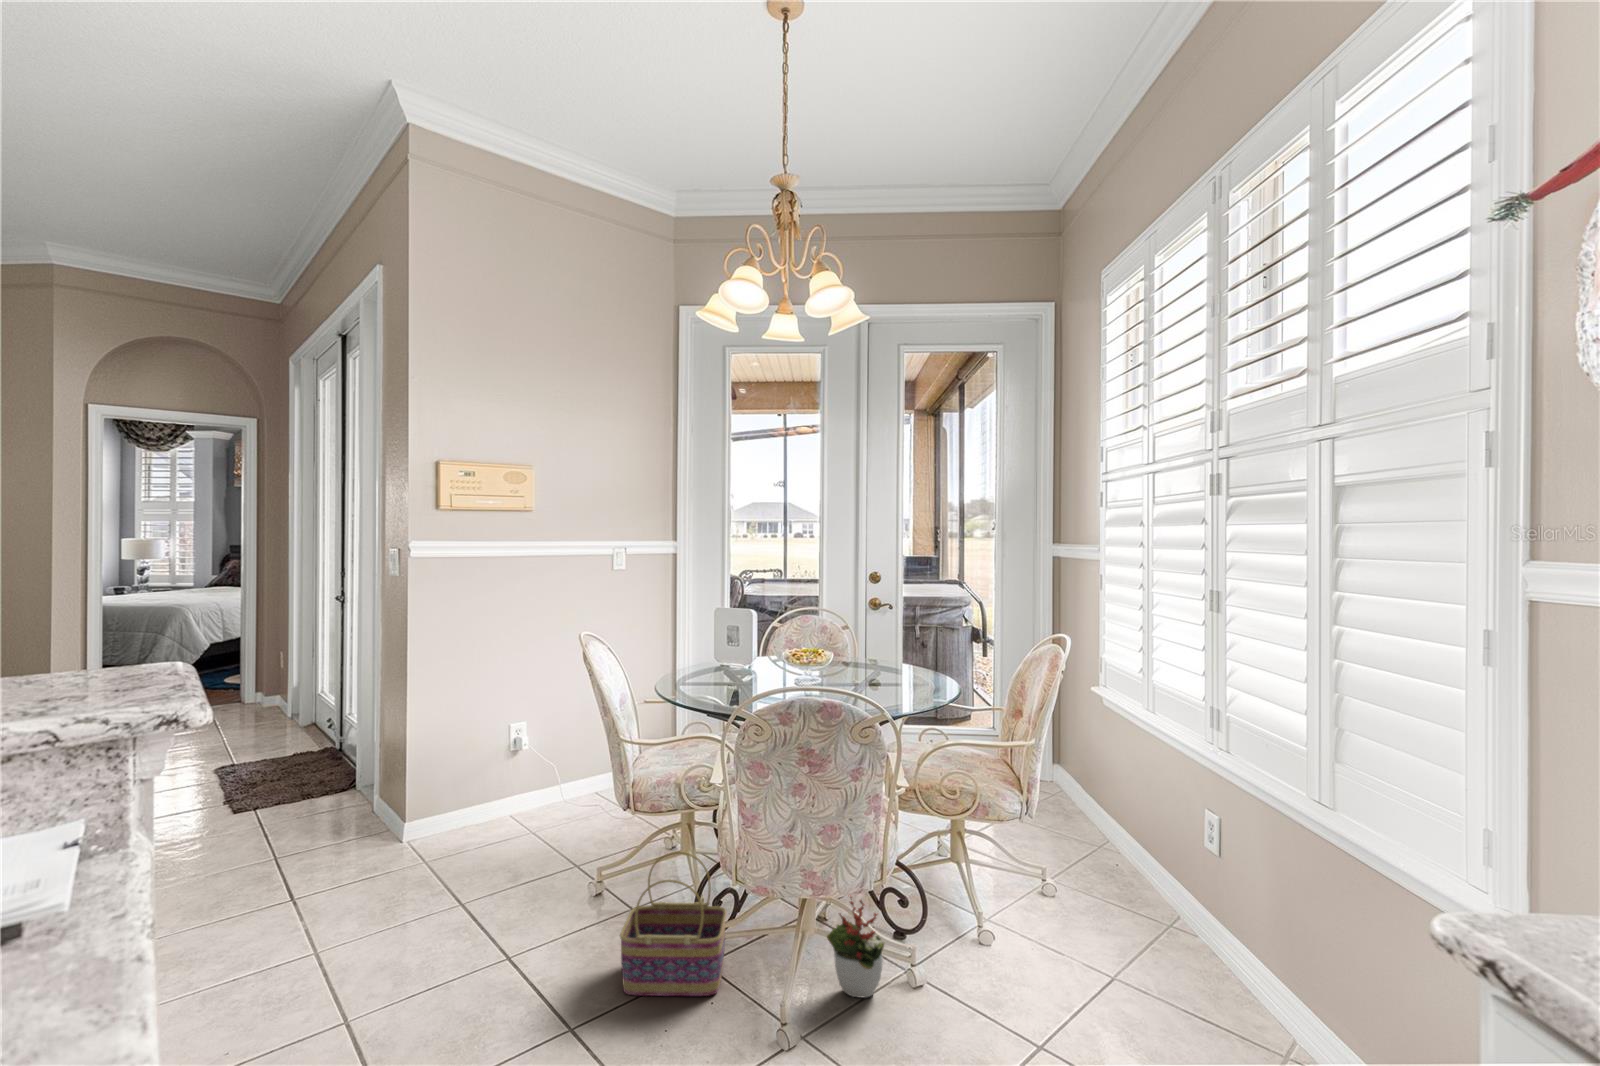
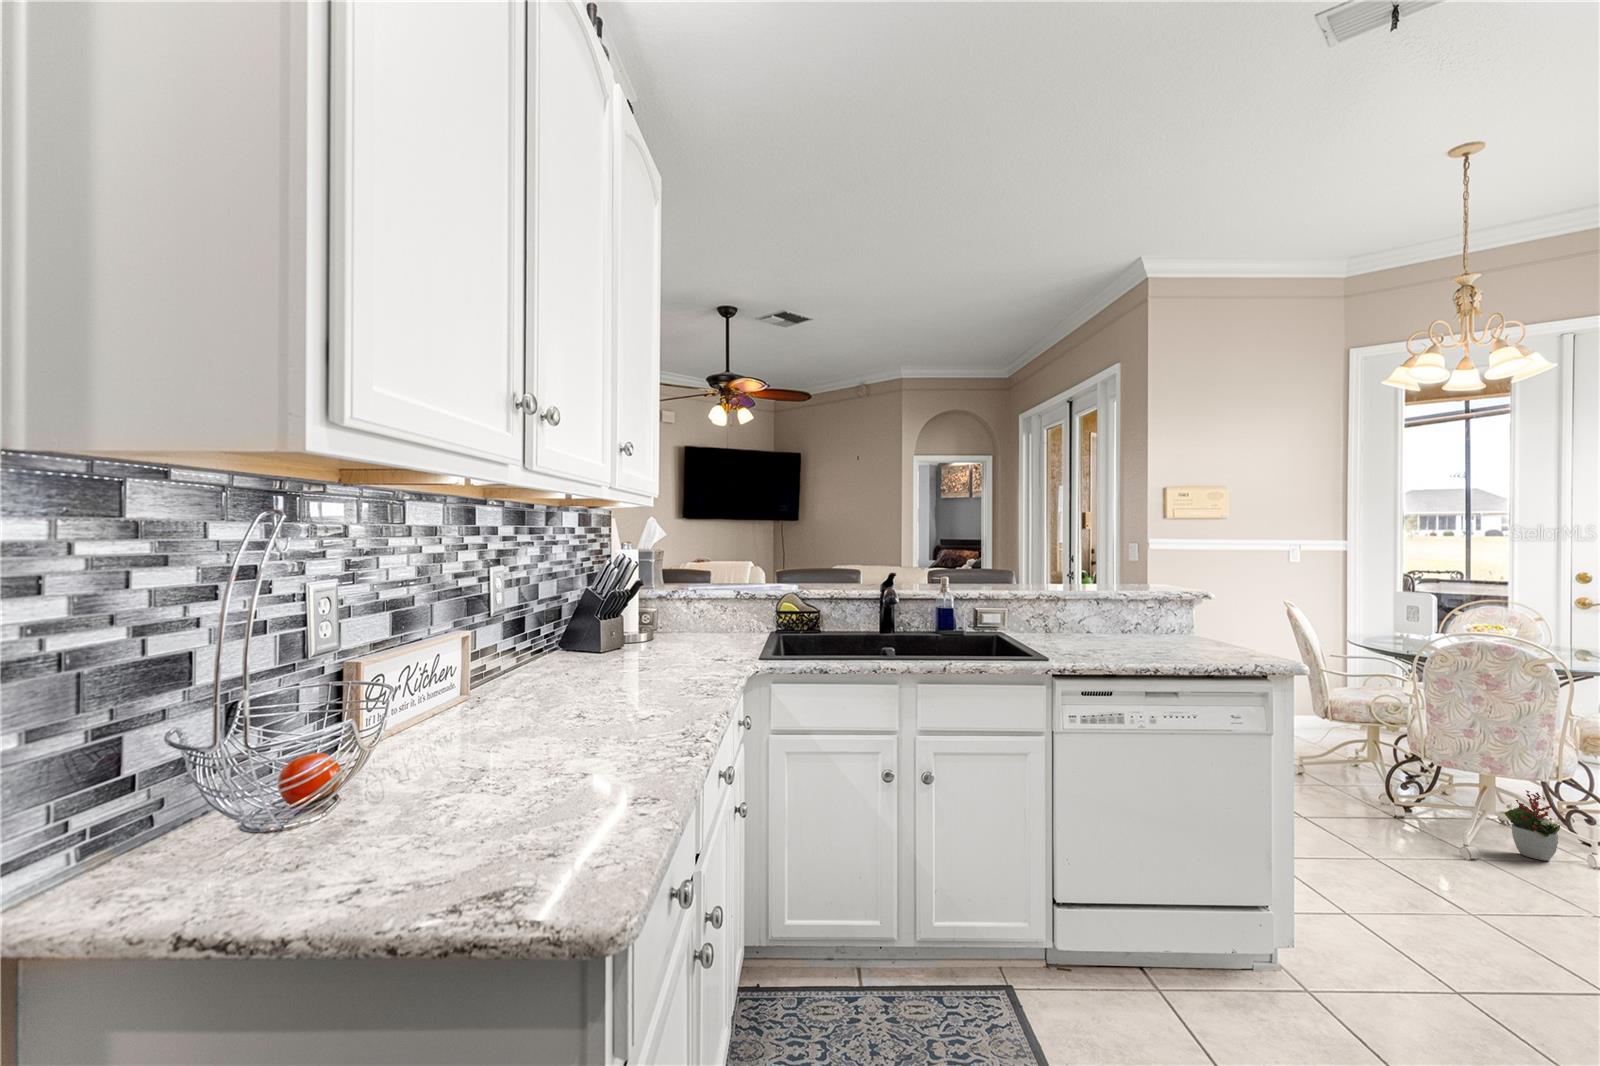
basket: present [620,852,727,996] -> none [1332,743,1414,829]

